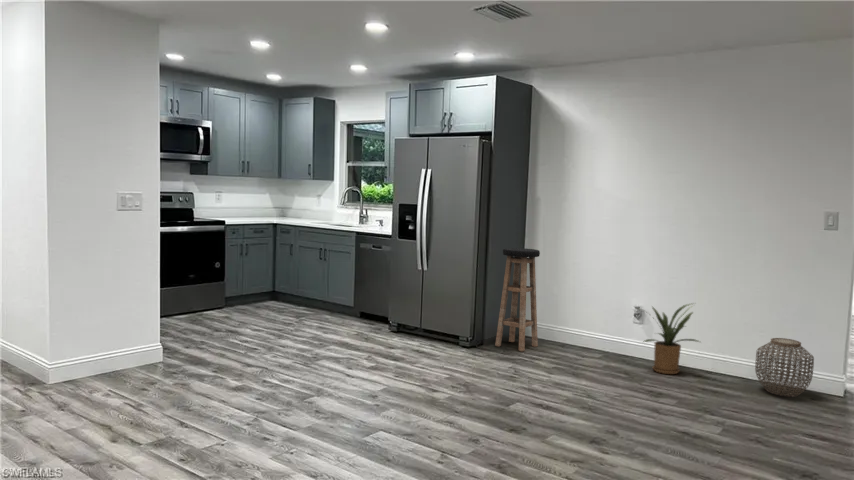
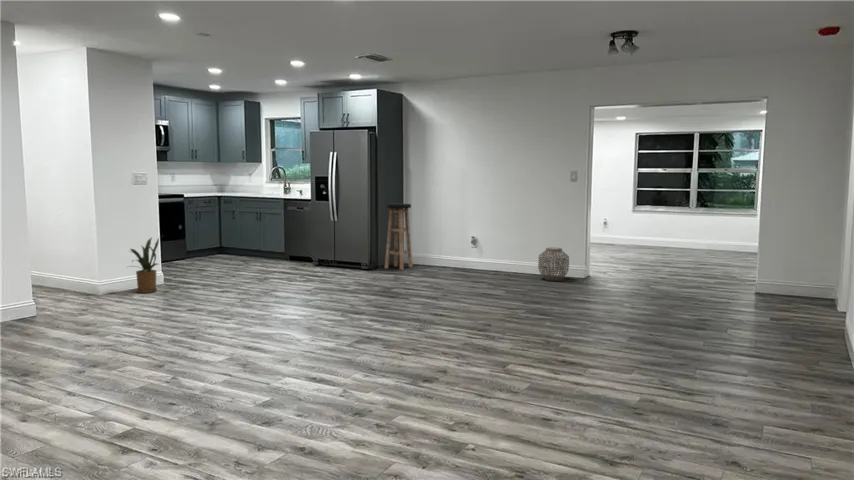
house plant: present [643,304,698,374] -> present [130,238,159,293]

